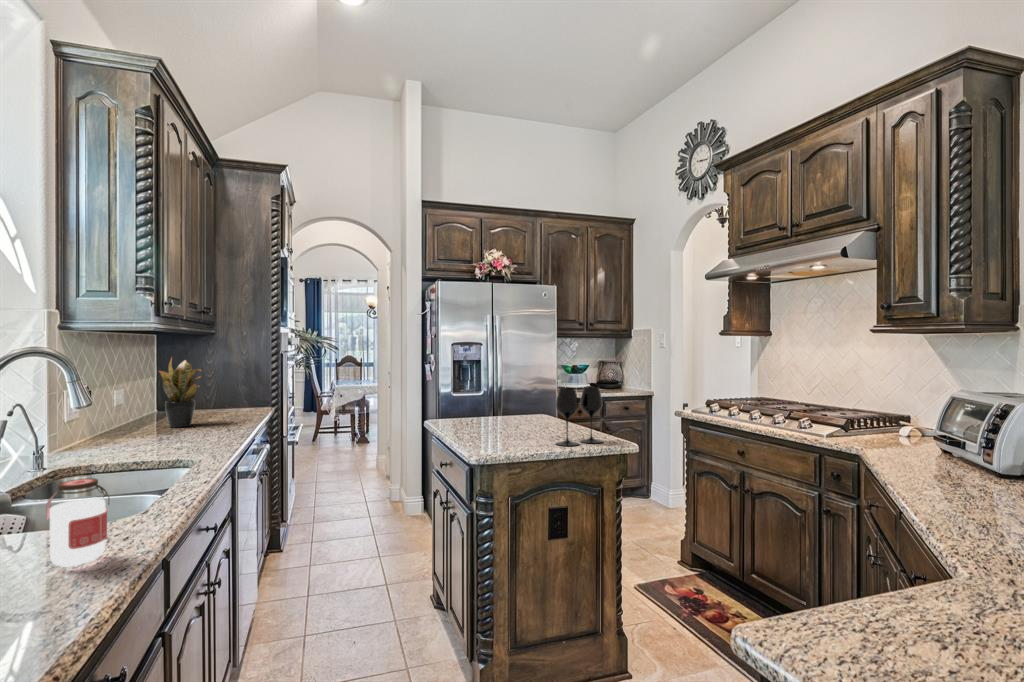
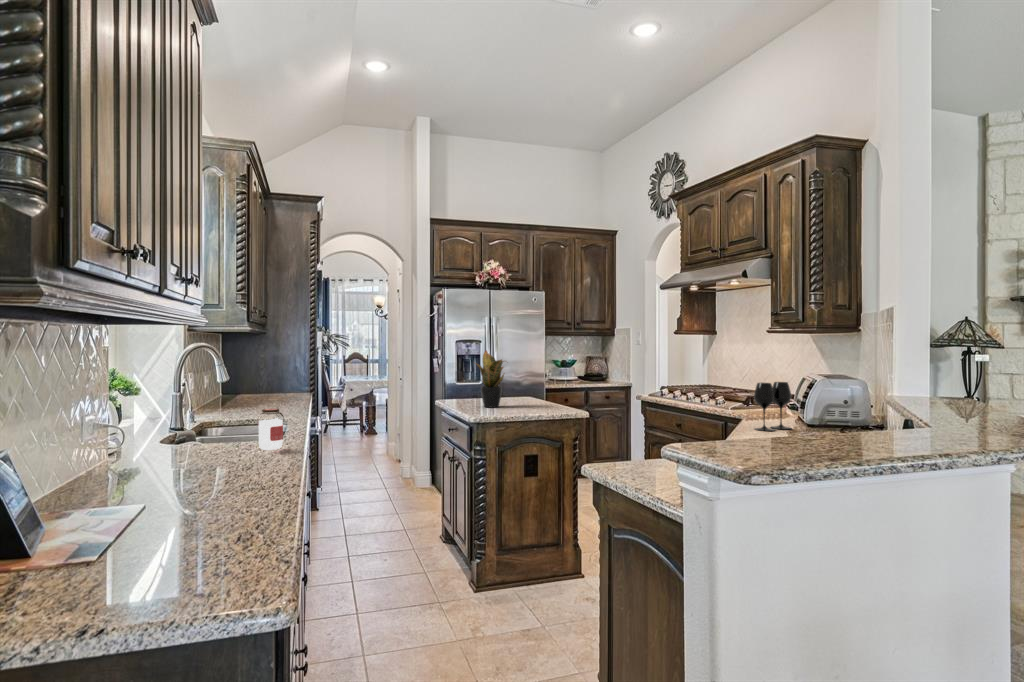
potted plant: present [159,358,201,427] -> present [477,351,504,408]
wine glass: present [556,387,603,446] -> present [754,382,791,431]

